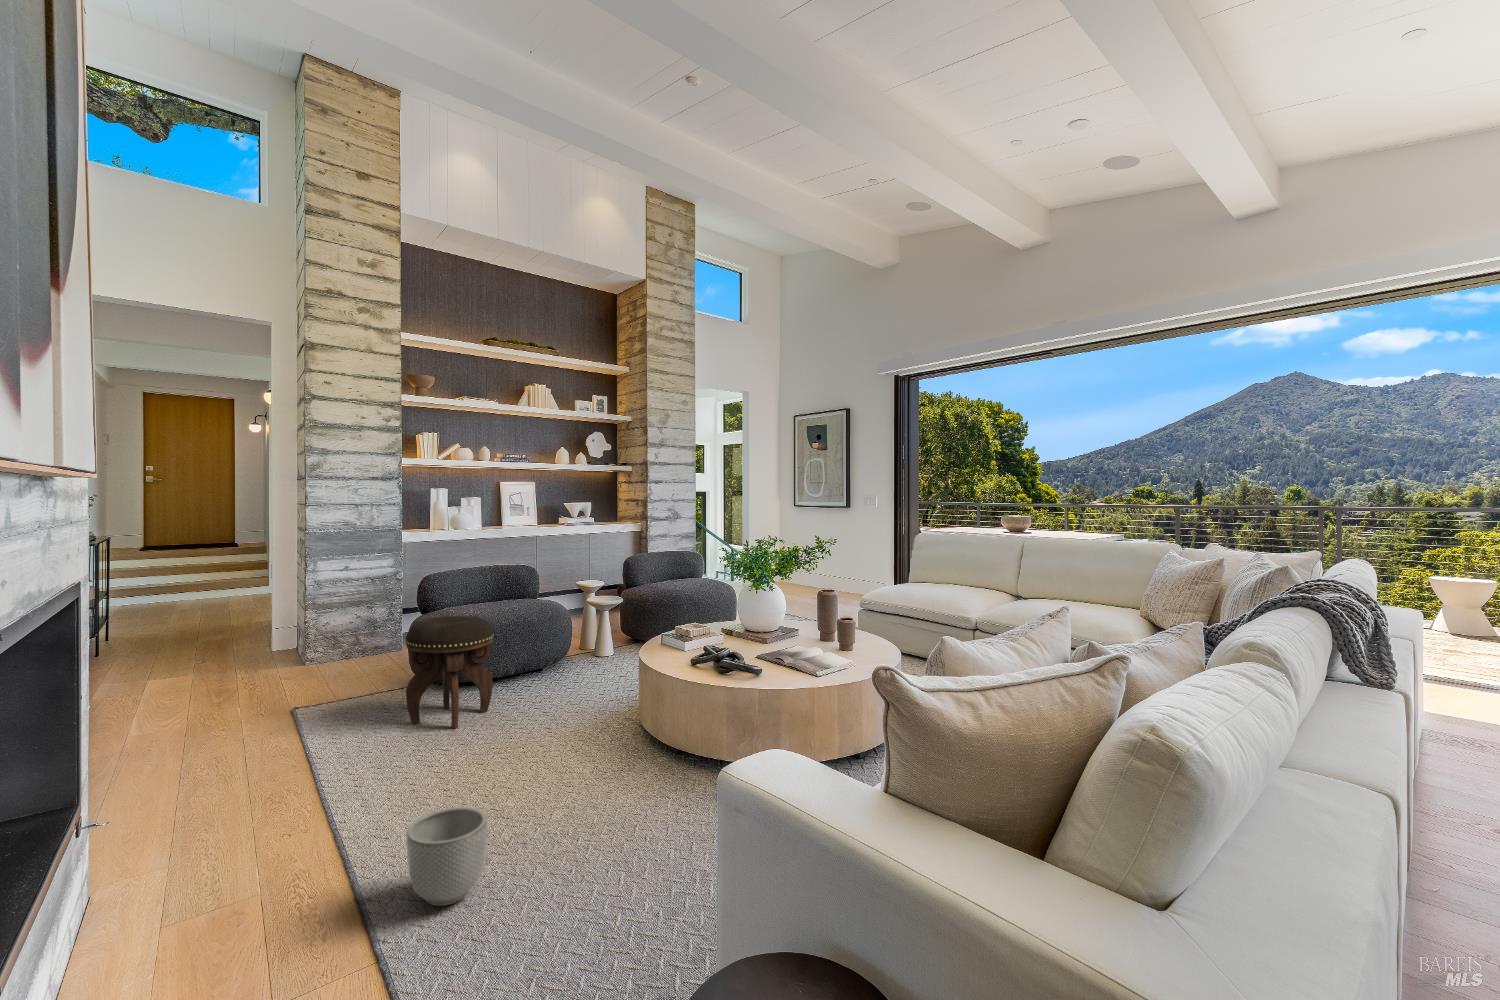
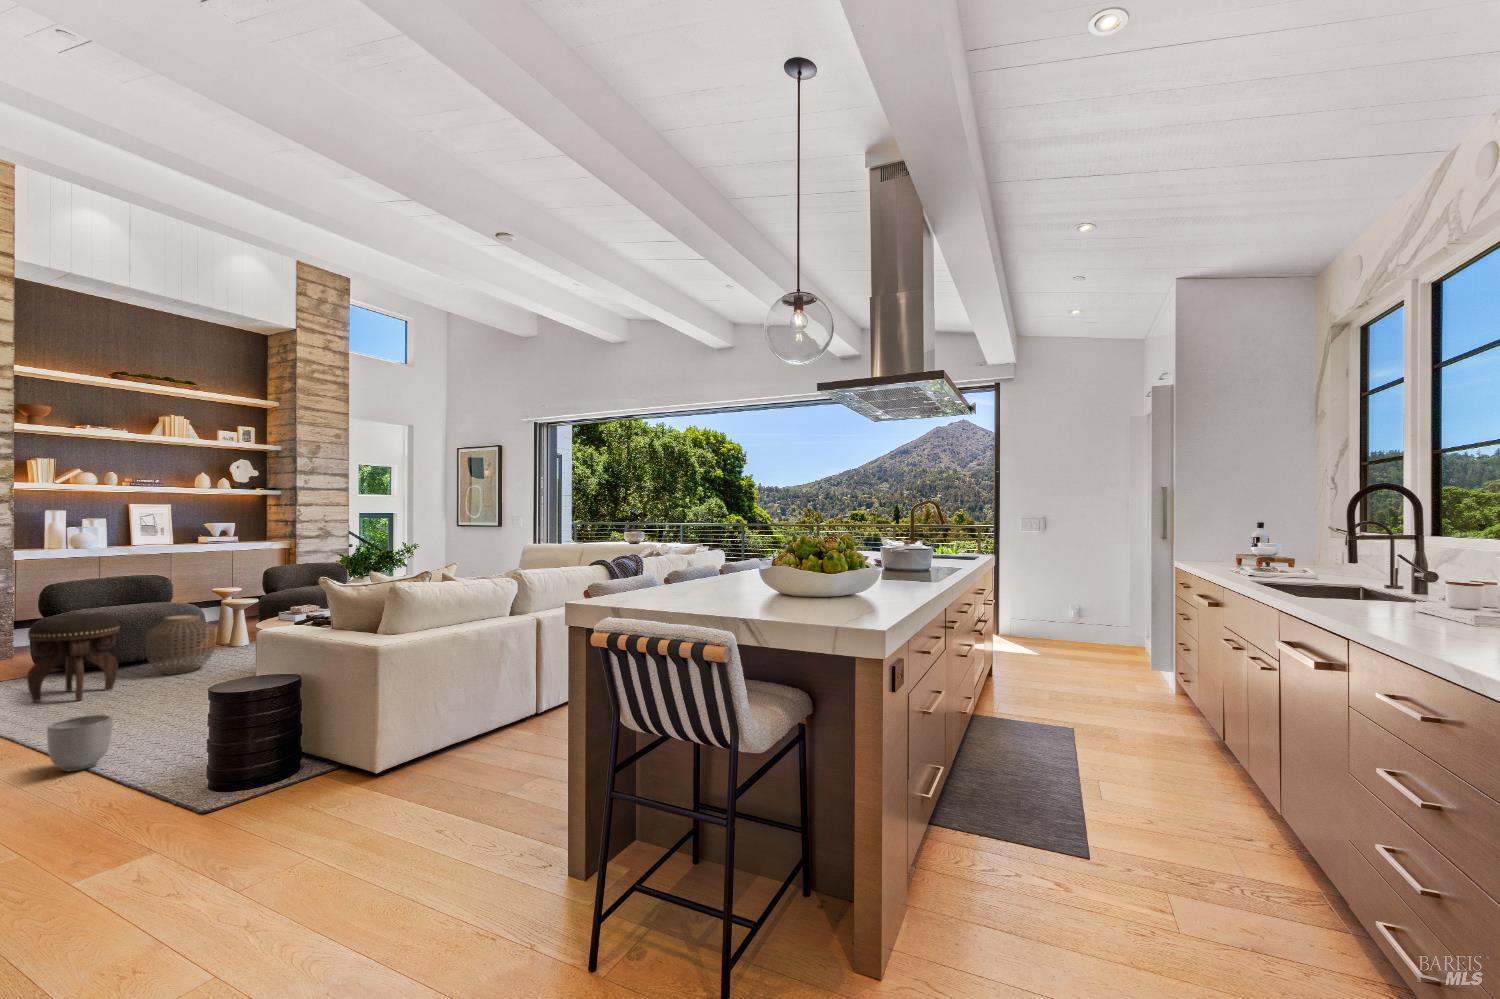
woven basket: none [519,618,586,692] -> present [146,615,215,674]

